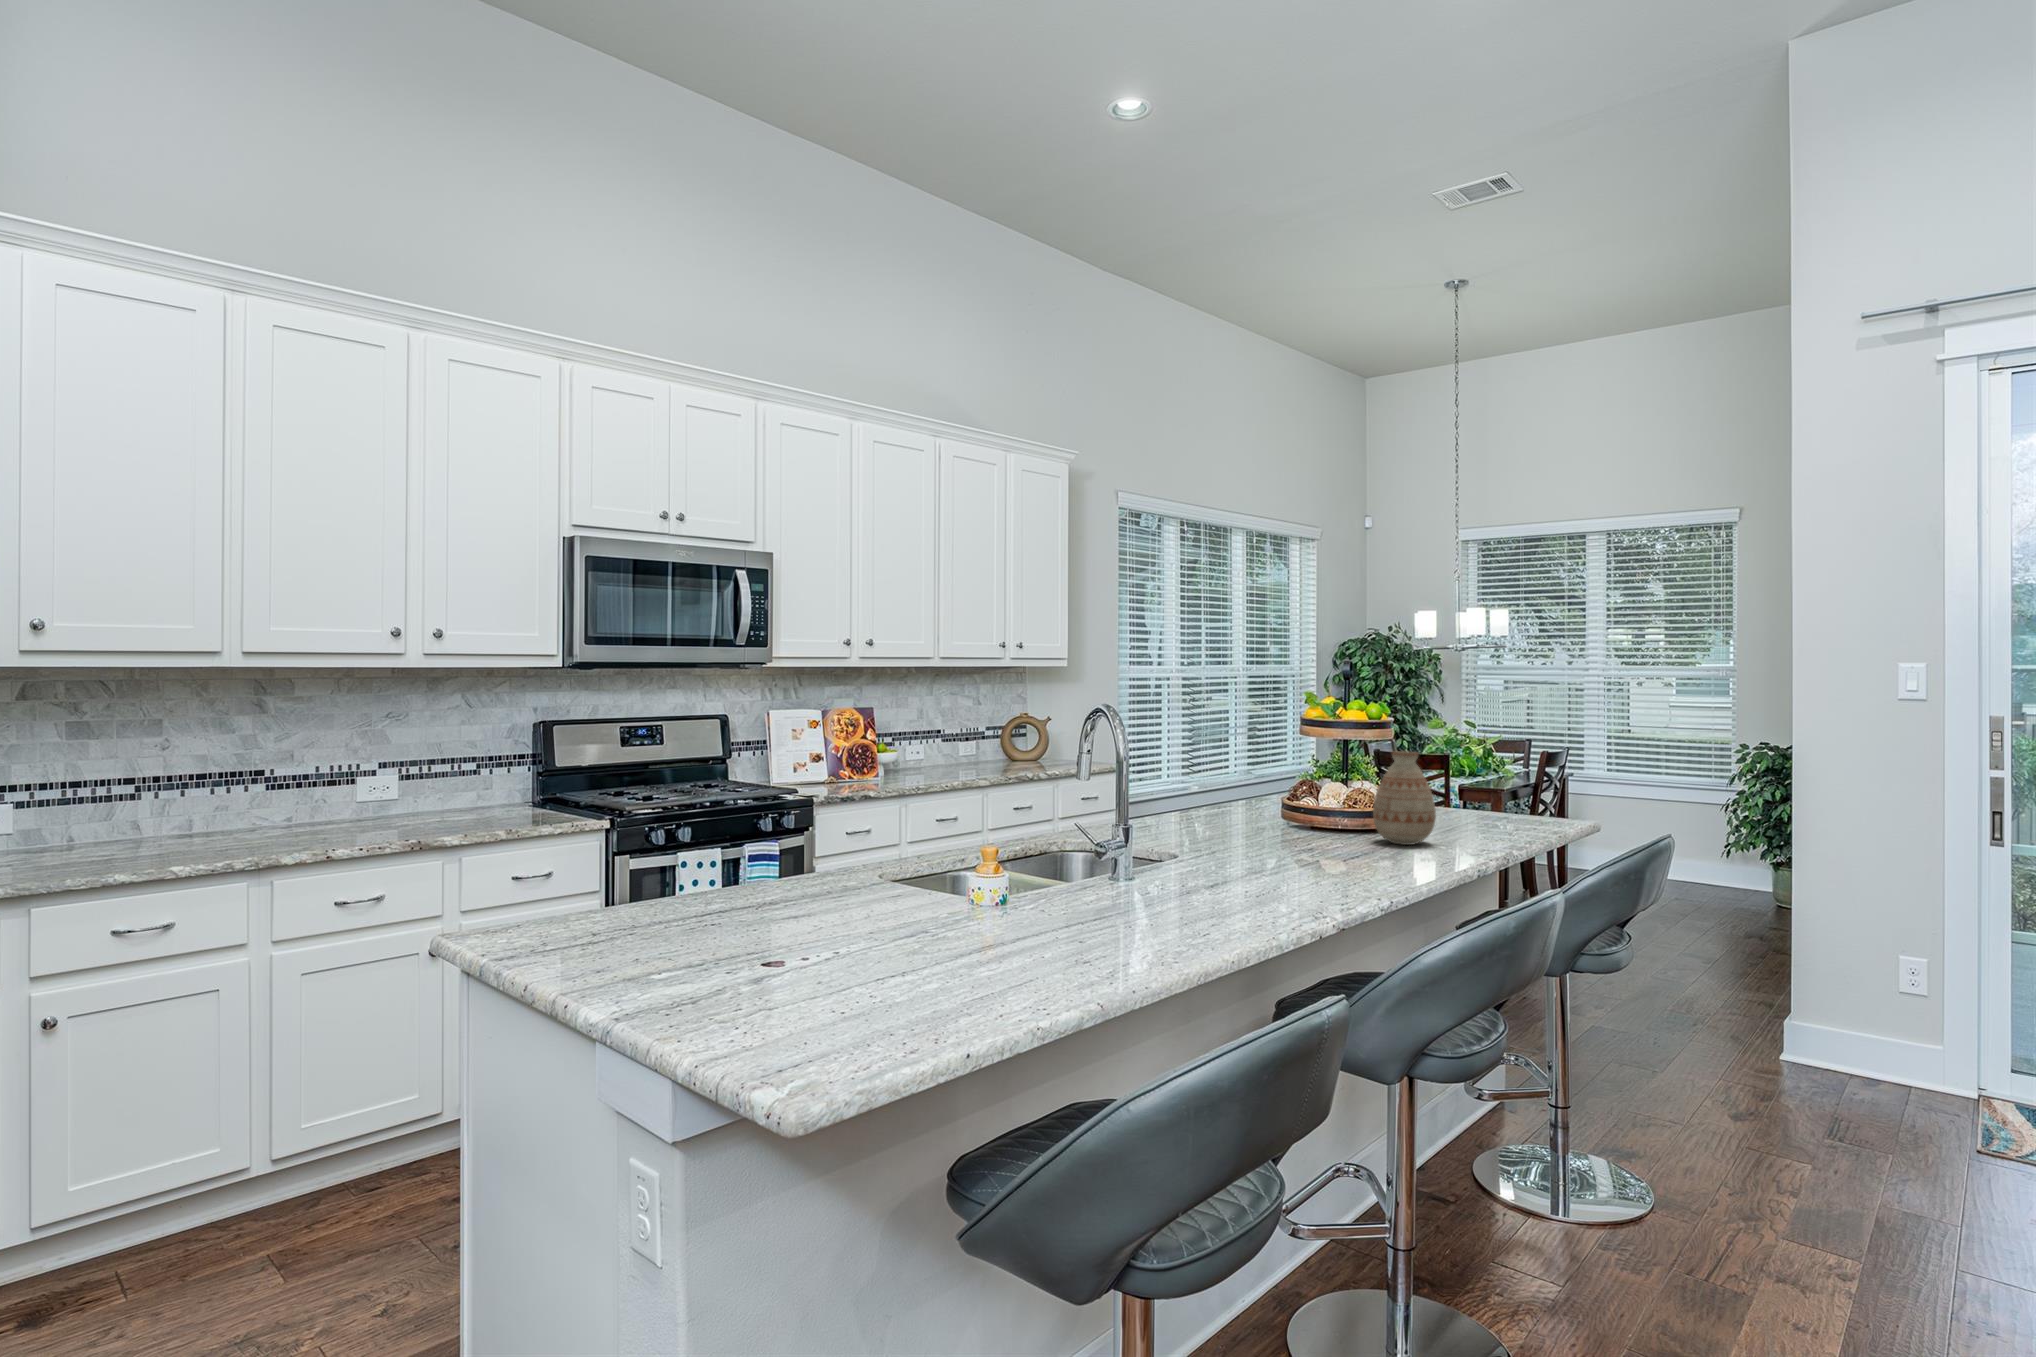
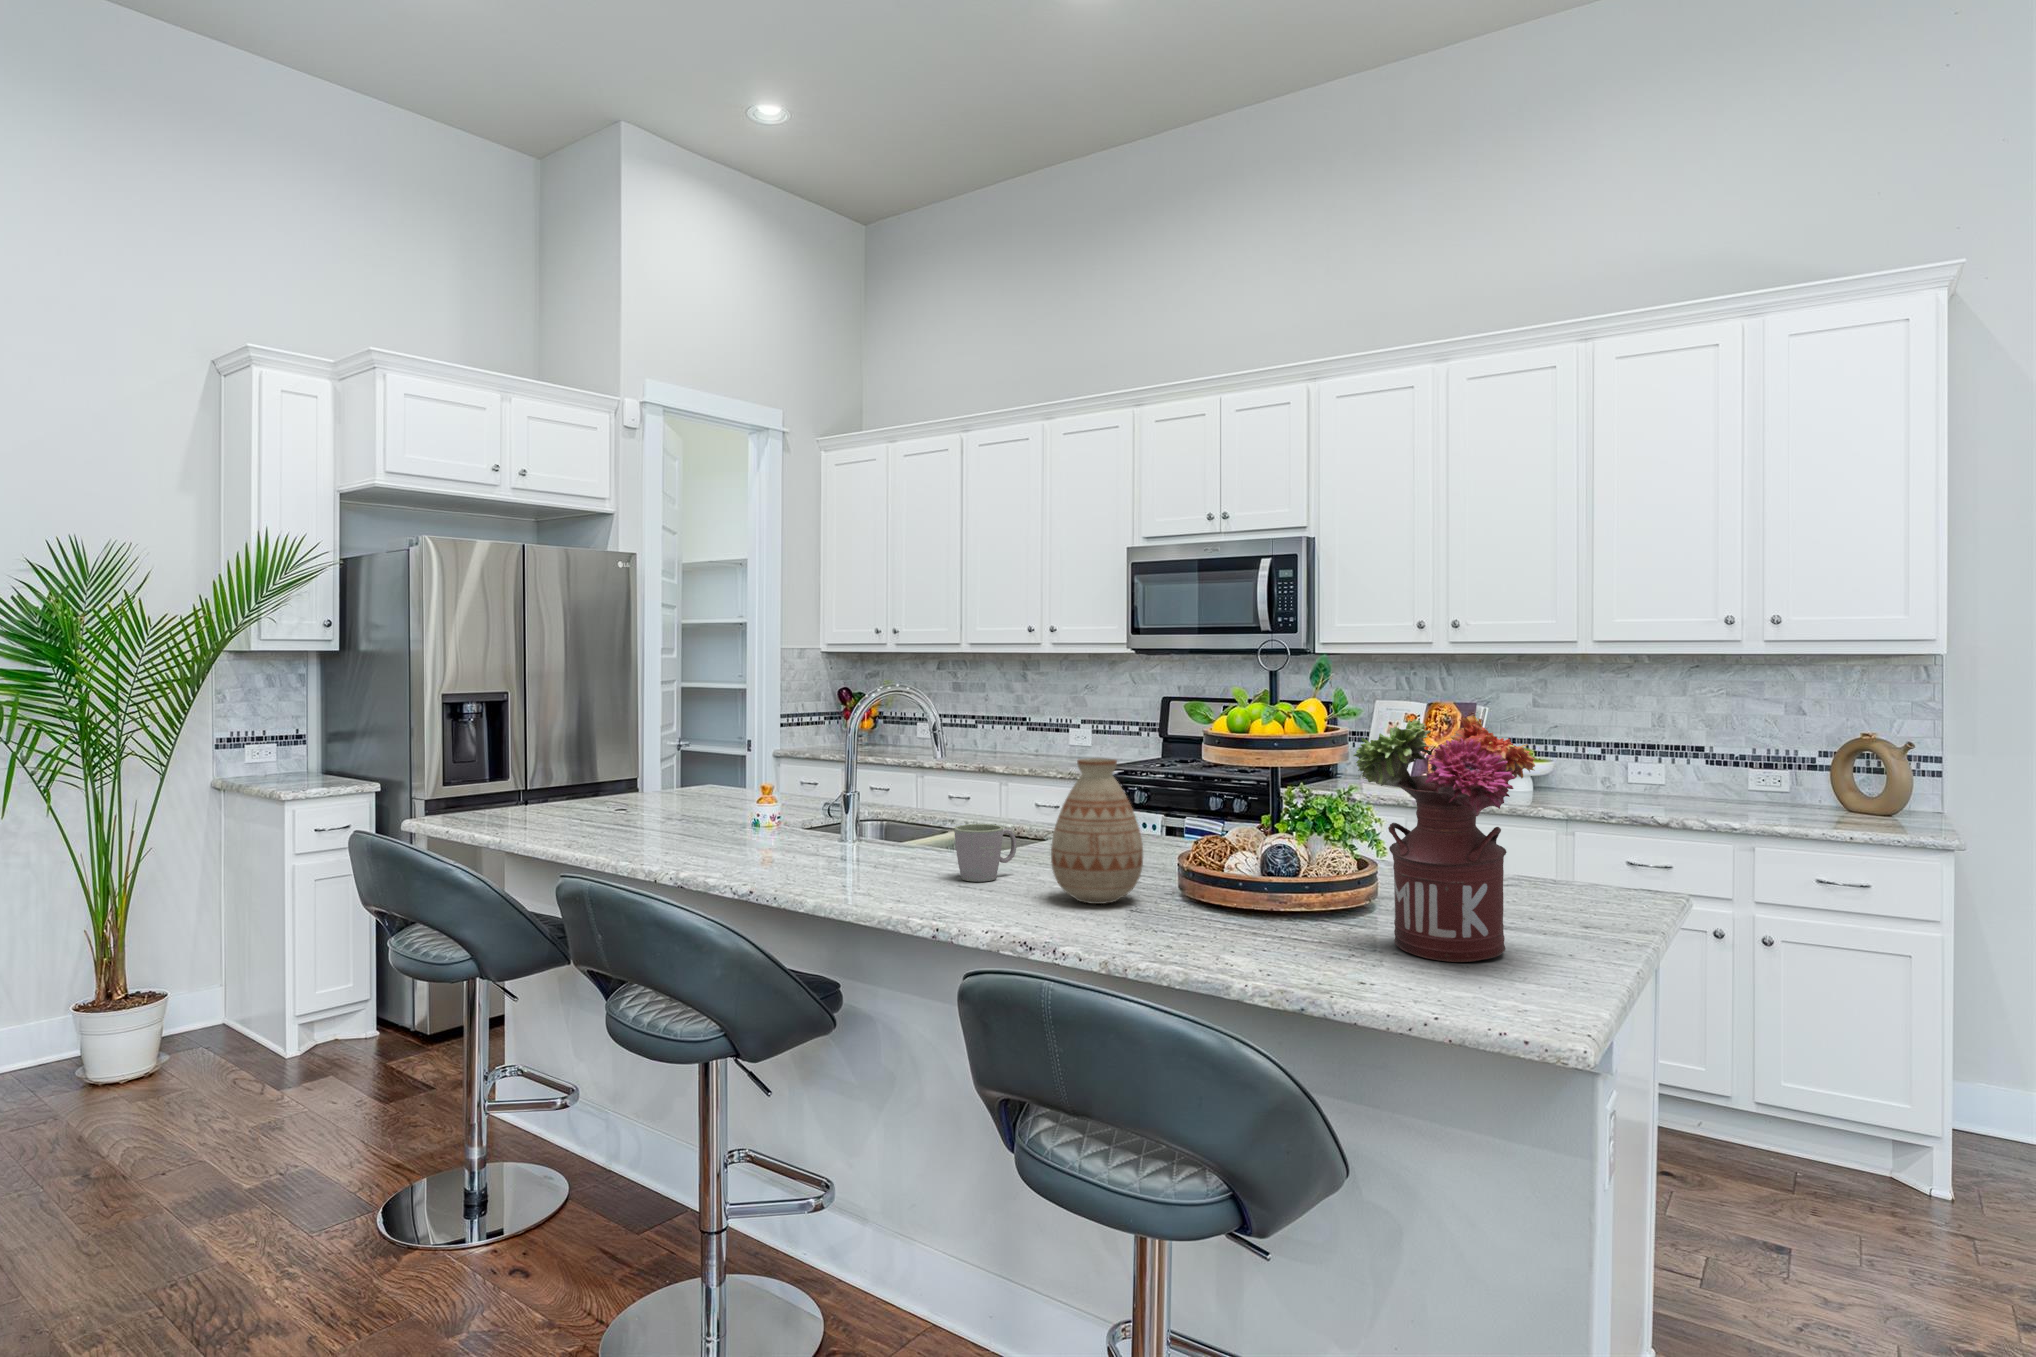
flower arrangement: none [1450,708,1528,822] -> present [1353,715,1535,962]
mug: none [1324,814,1367,857] -> present [954,824,1017,882]

